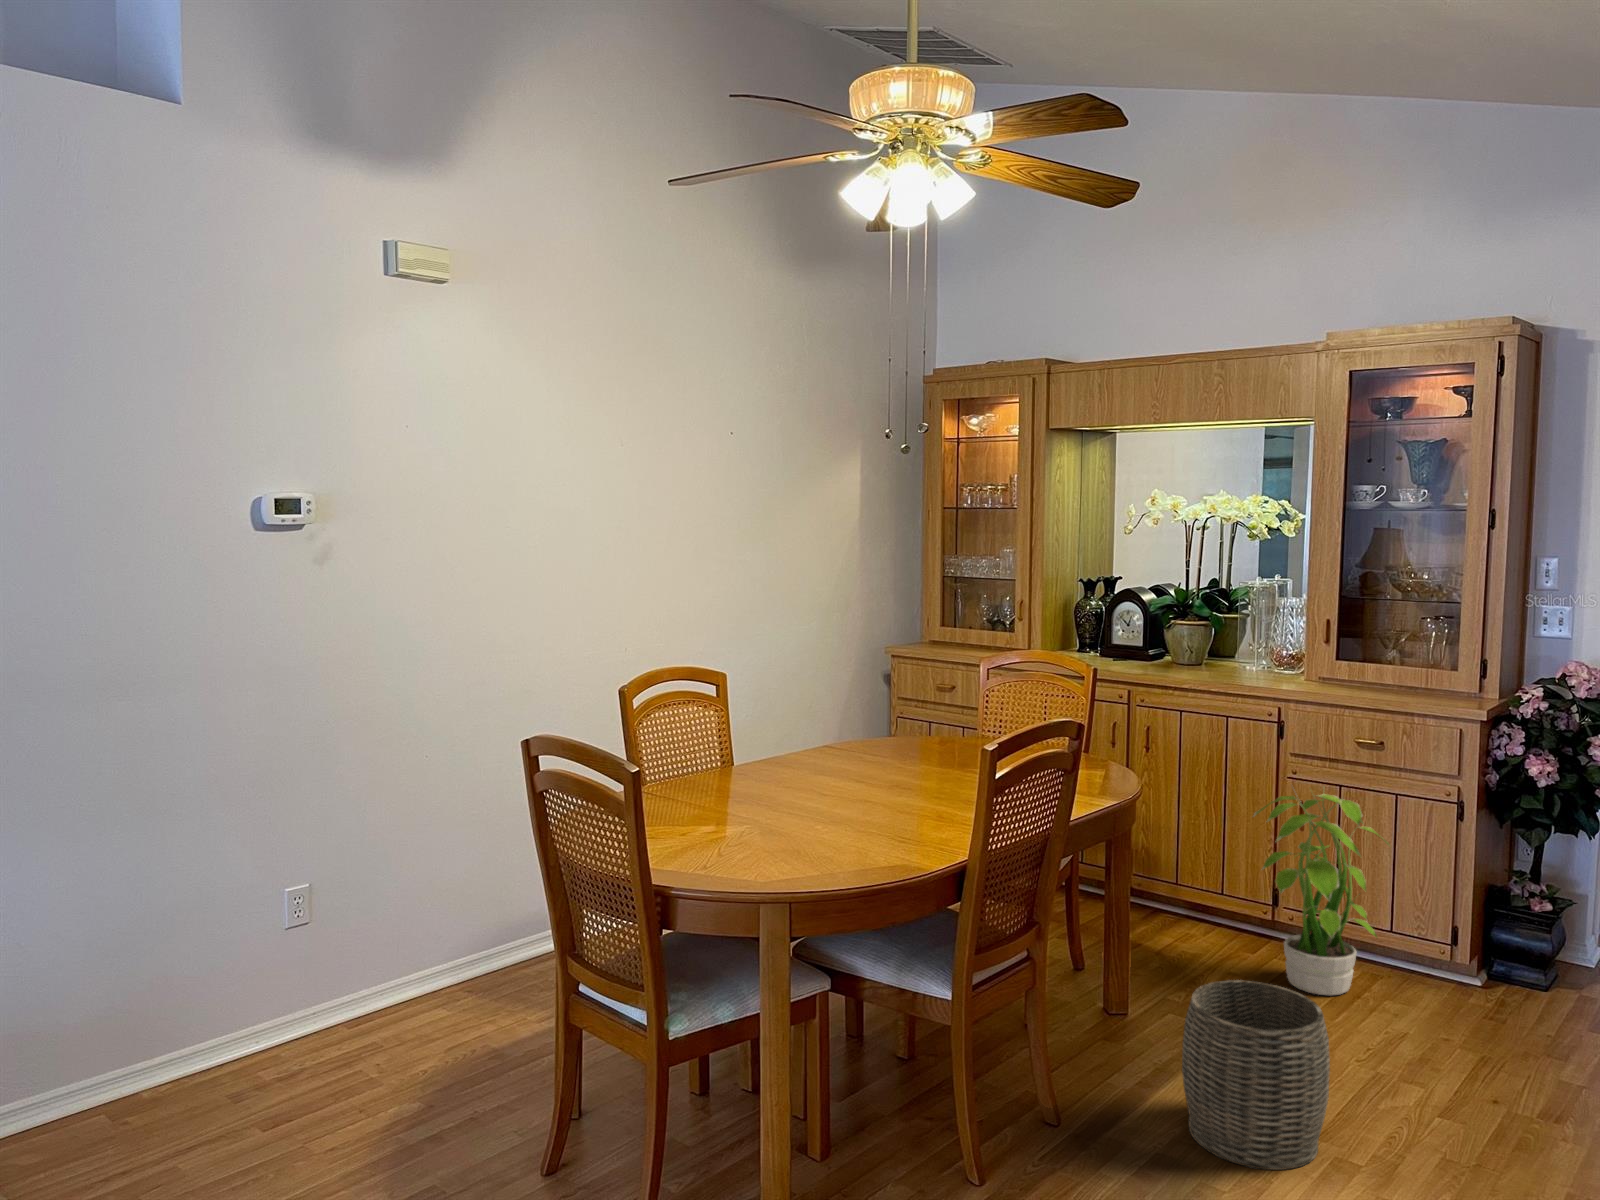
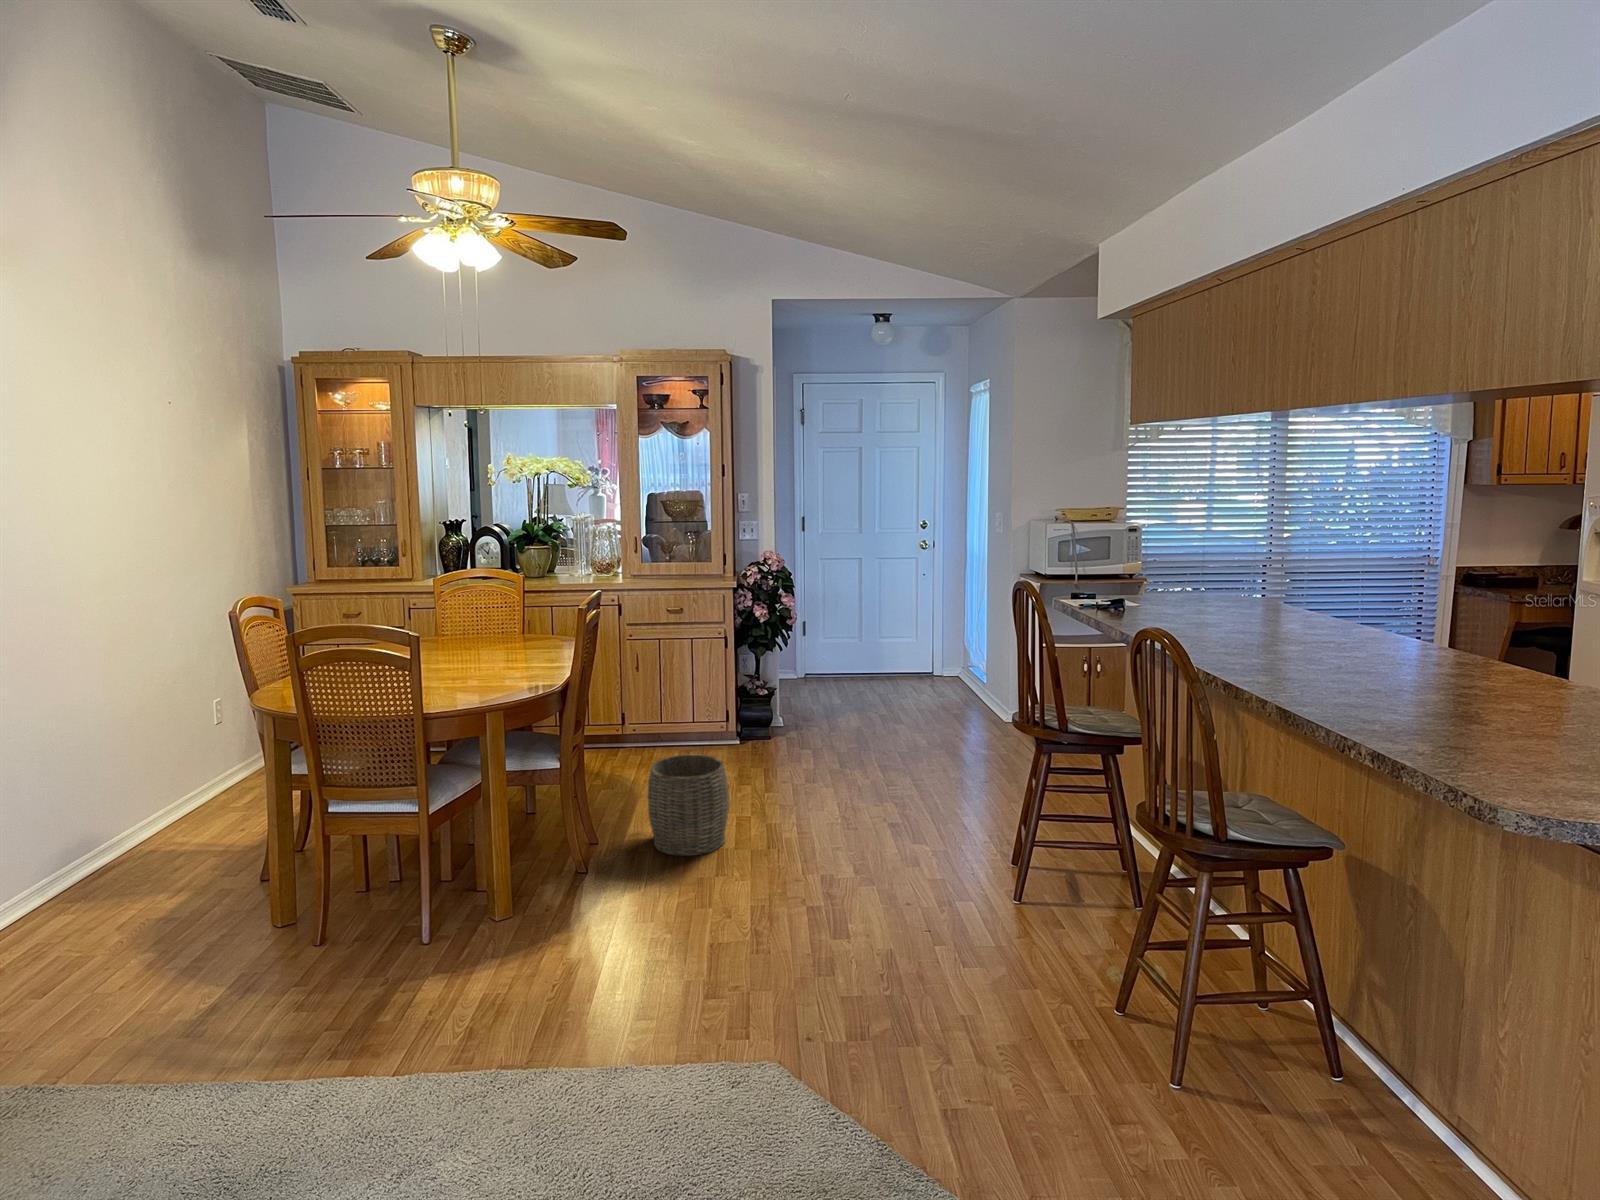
potted plant: present [1254,793,1389,995] -> none [614,641,694,768]

